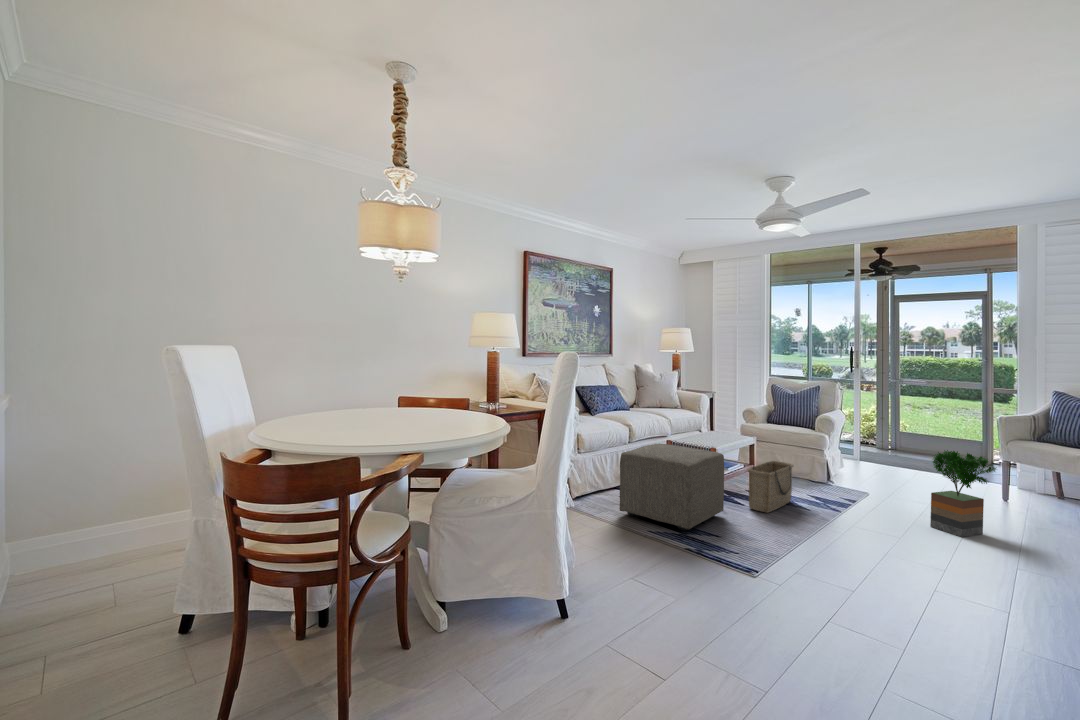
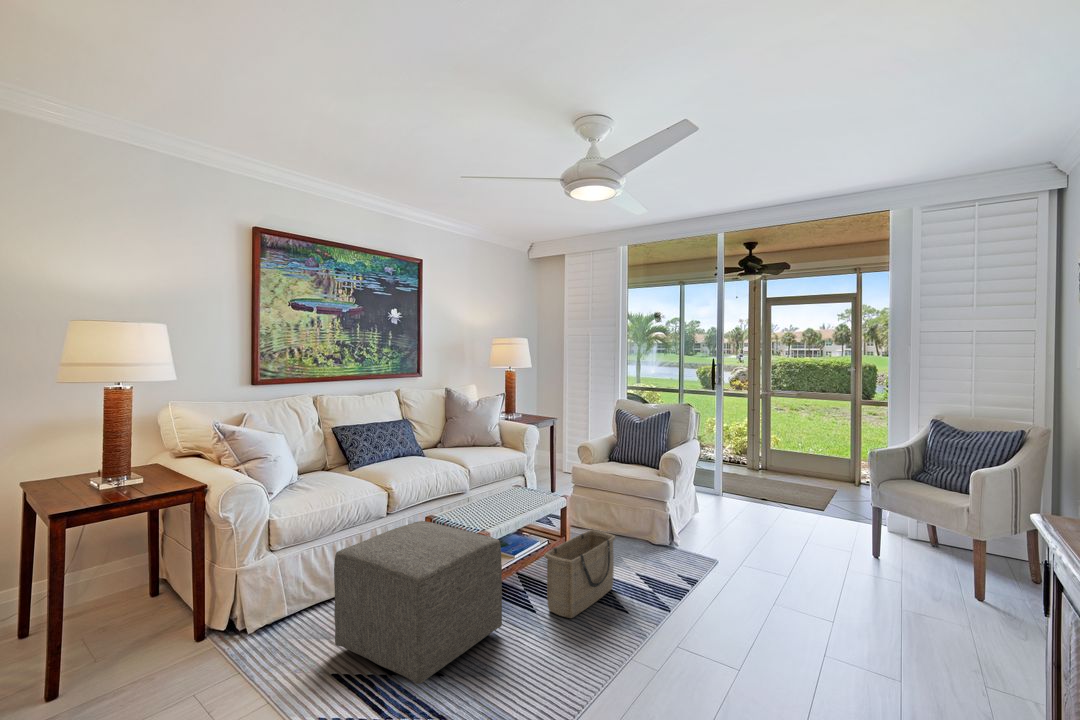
potted tree: present [930,450,996,537] -> none [778,515,862,644]

